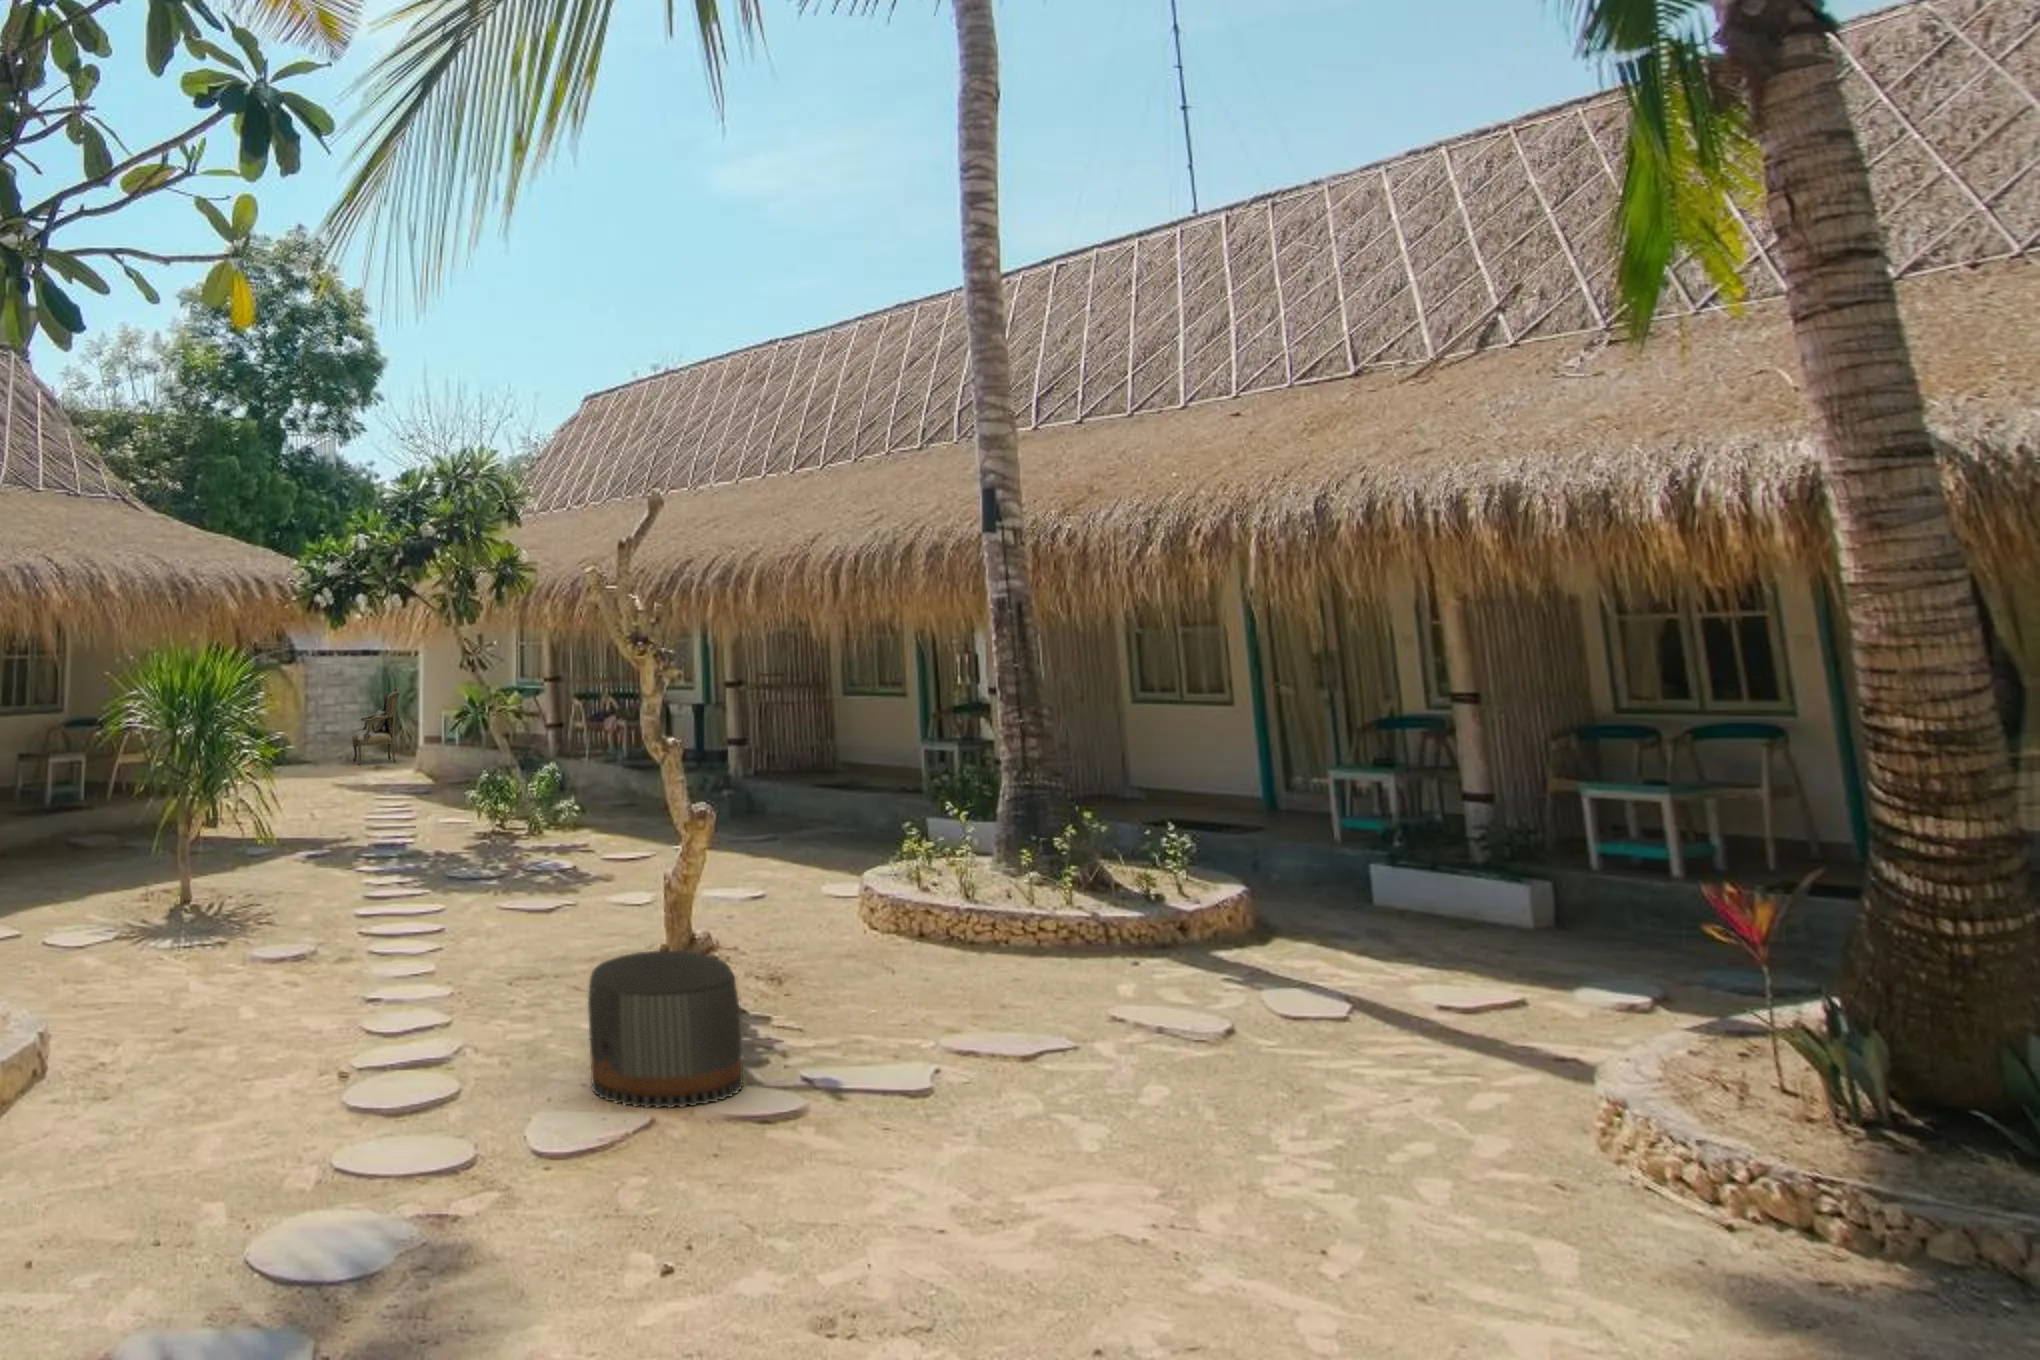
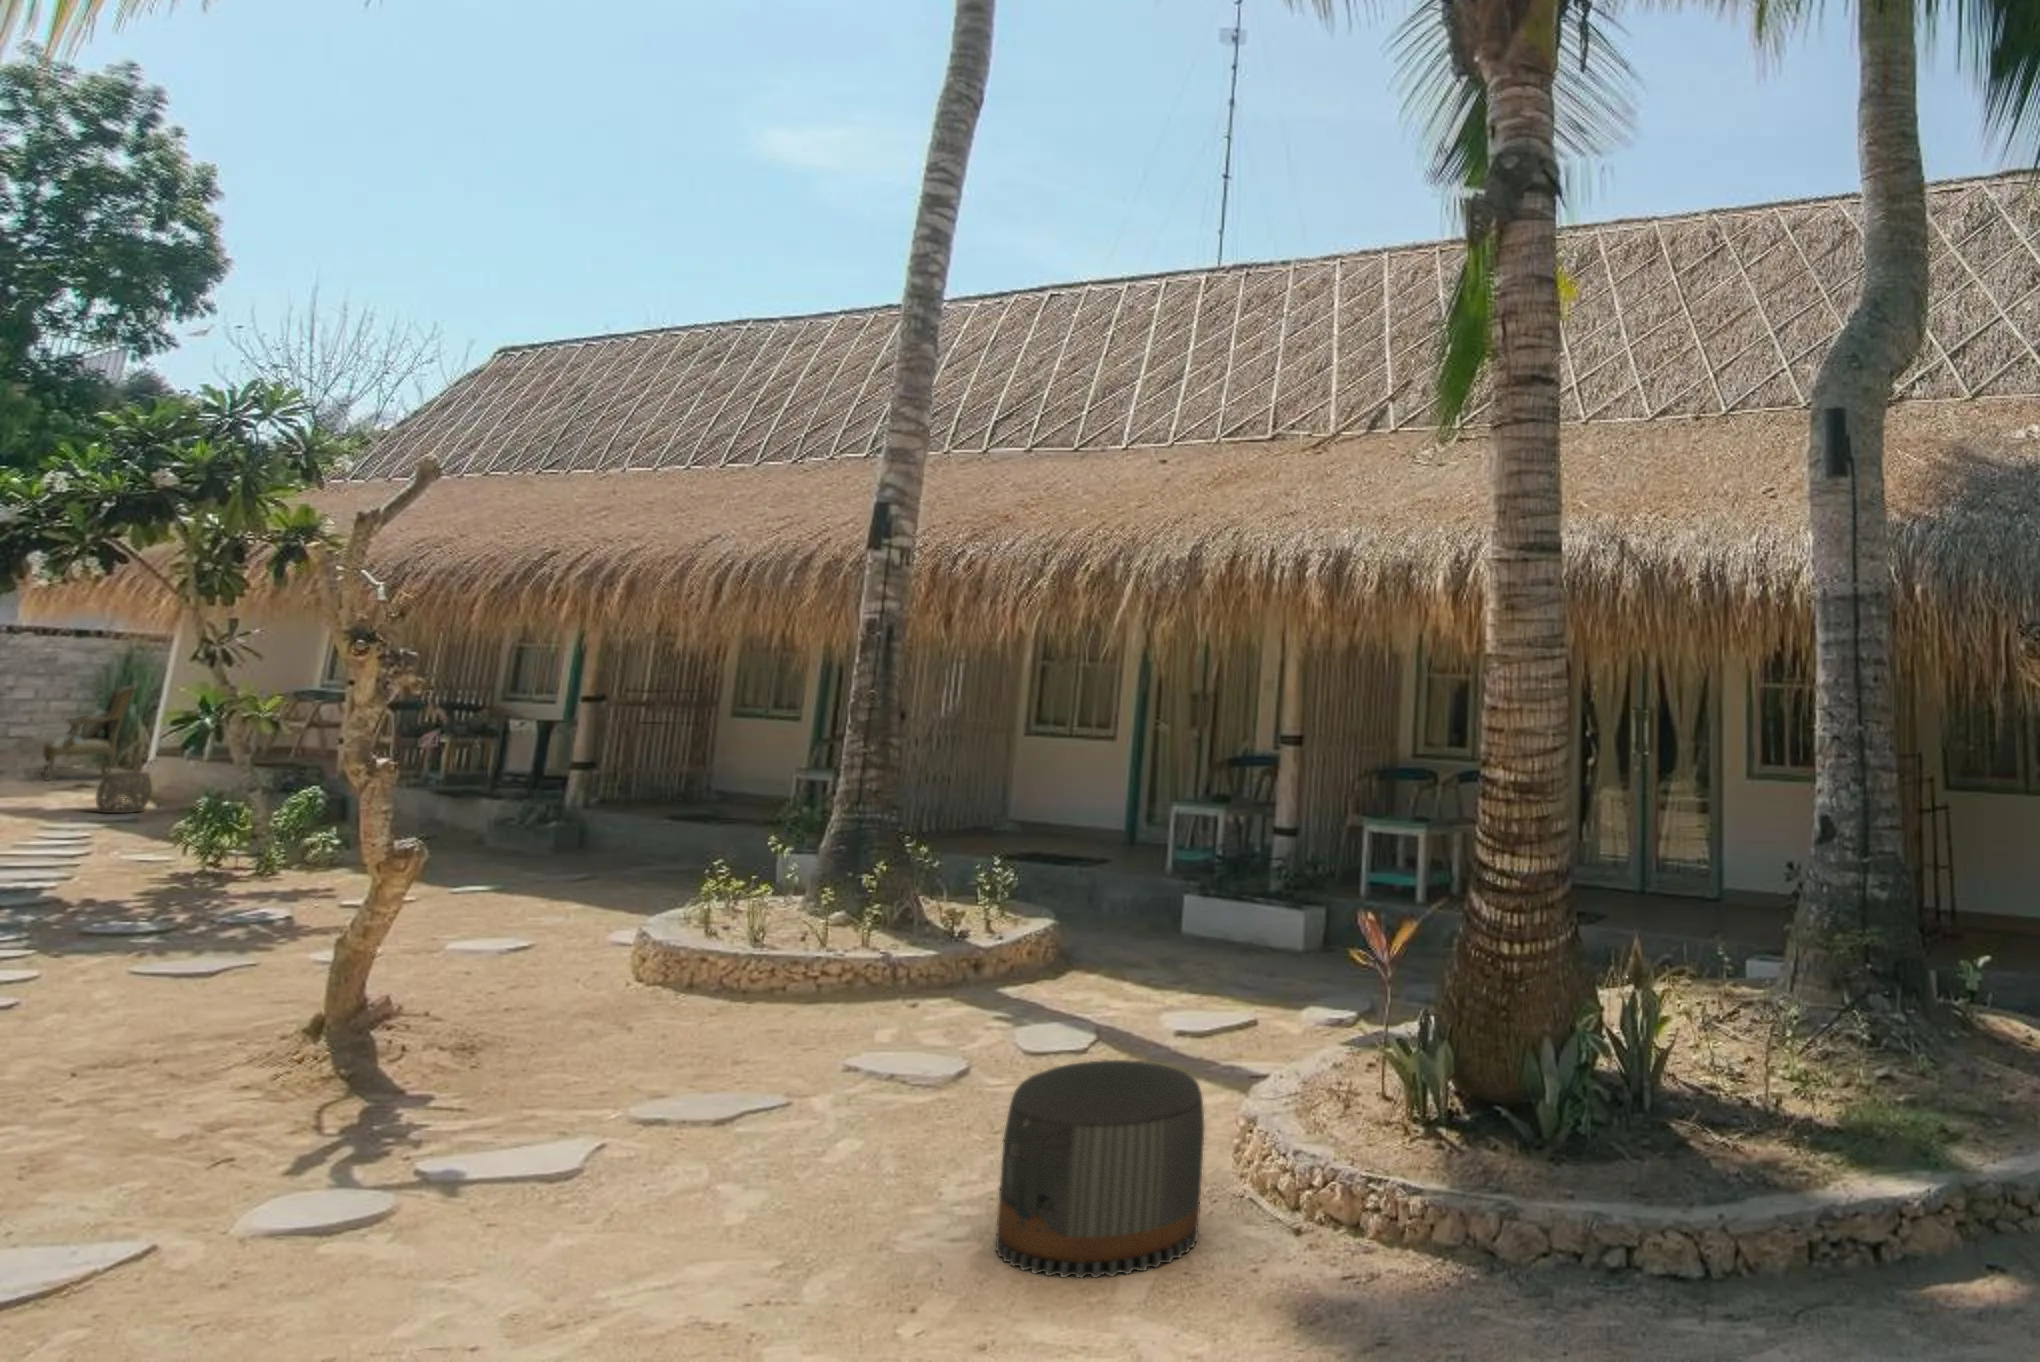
woven basket: none [400,757,434,788] -> present [96,772,152,813]
pouf: present [588,951,743,1108] -> present [996,1060,1204,1278]

